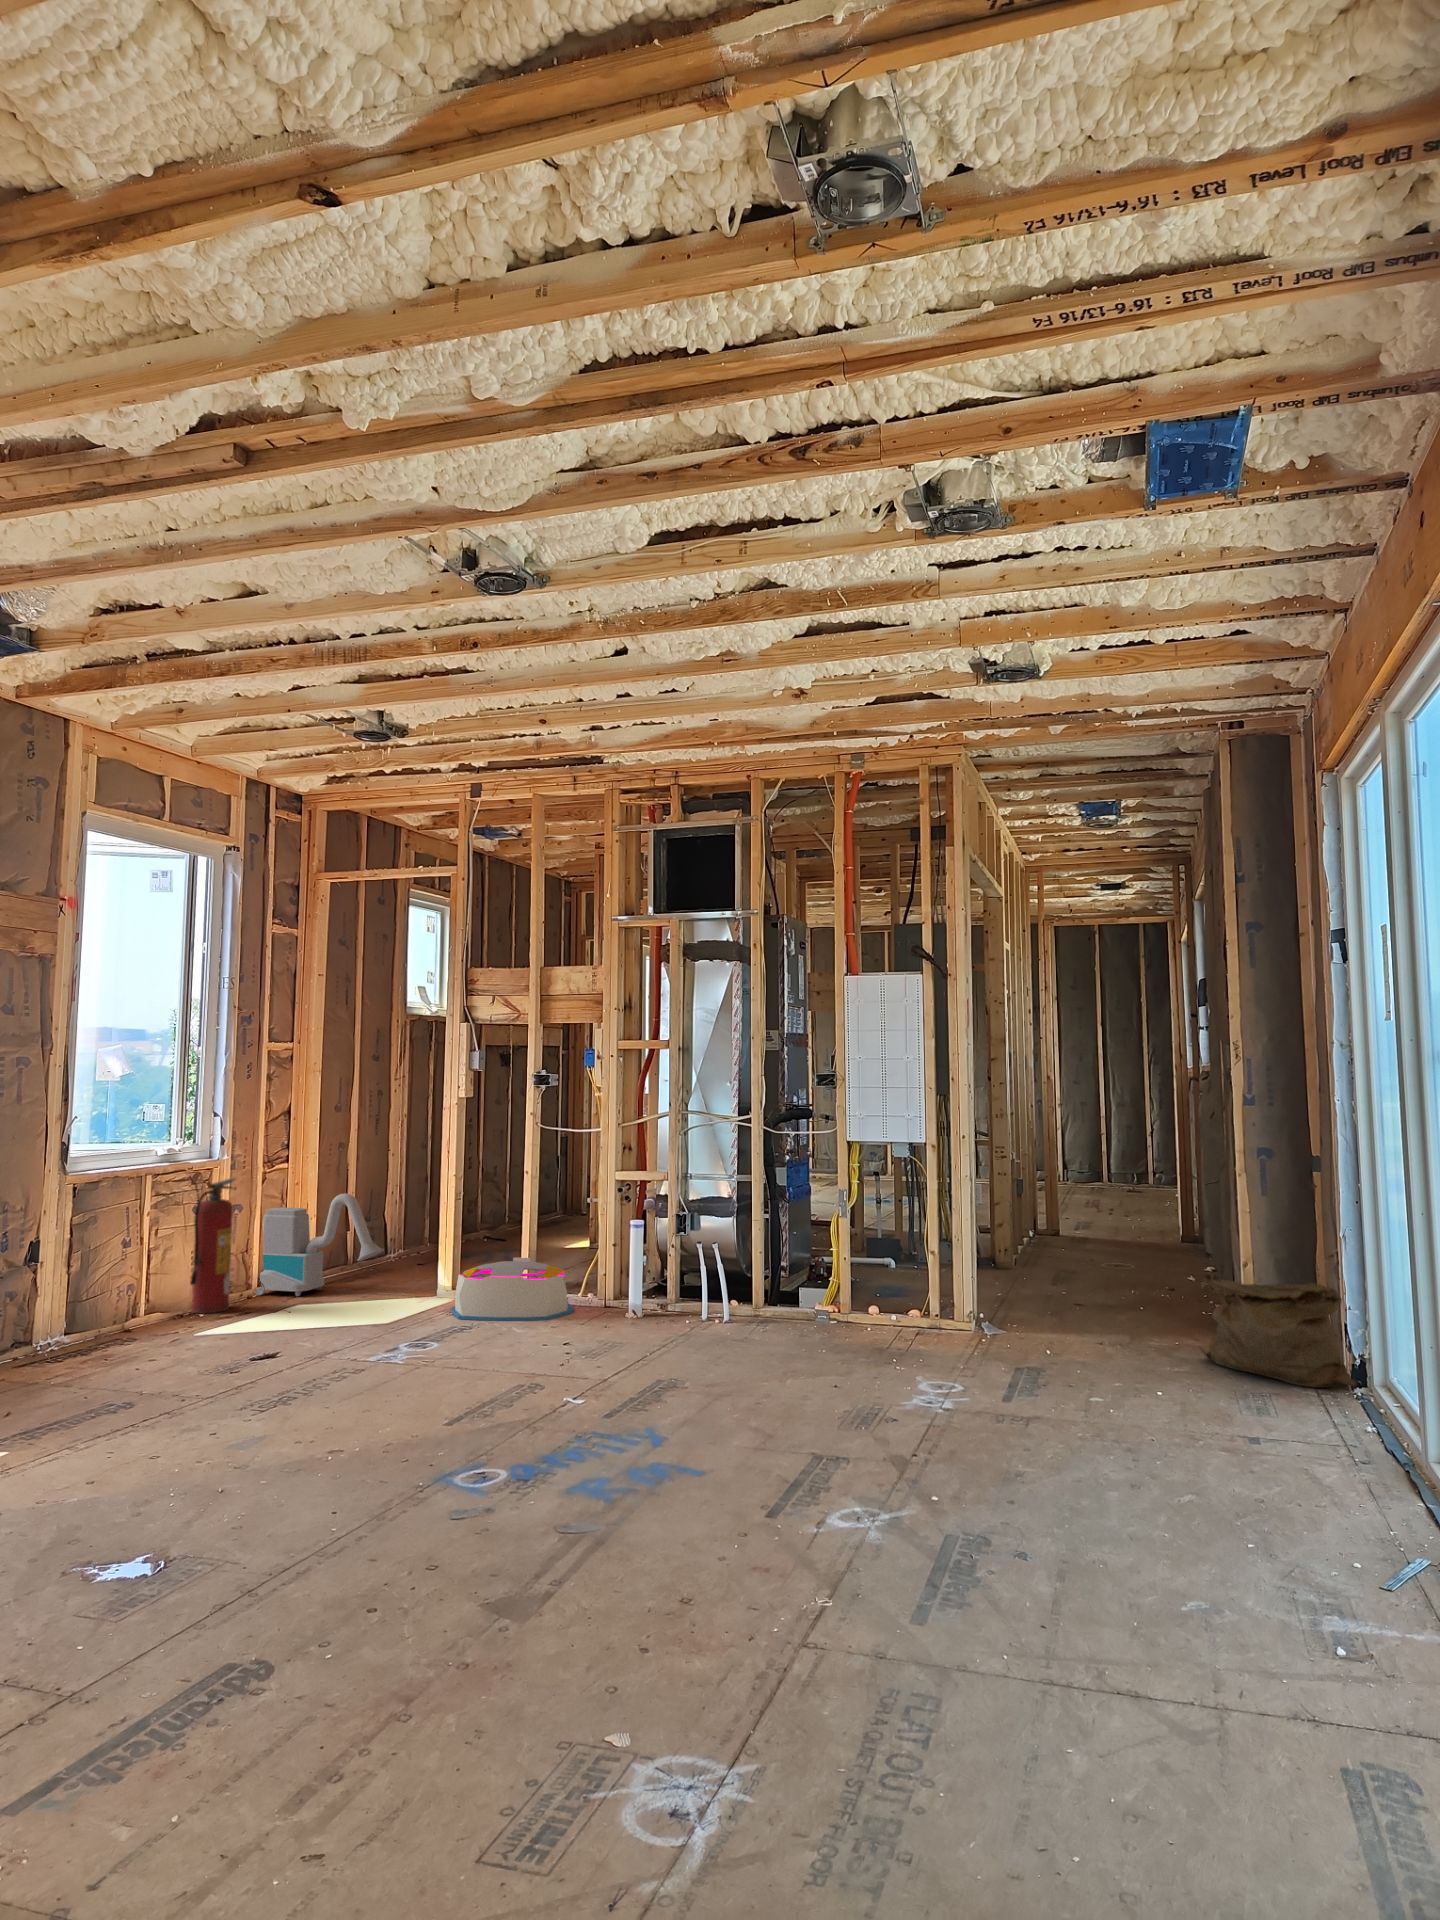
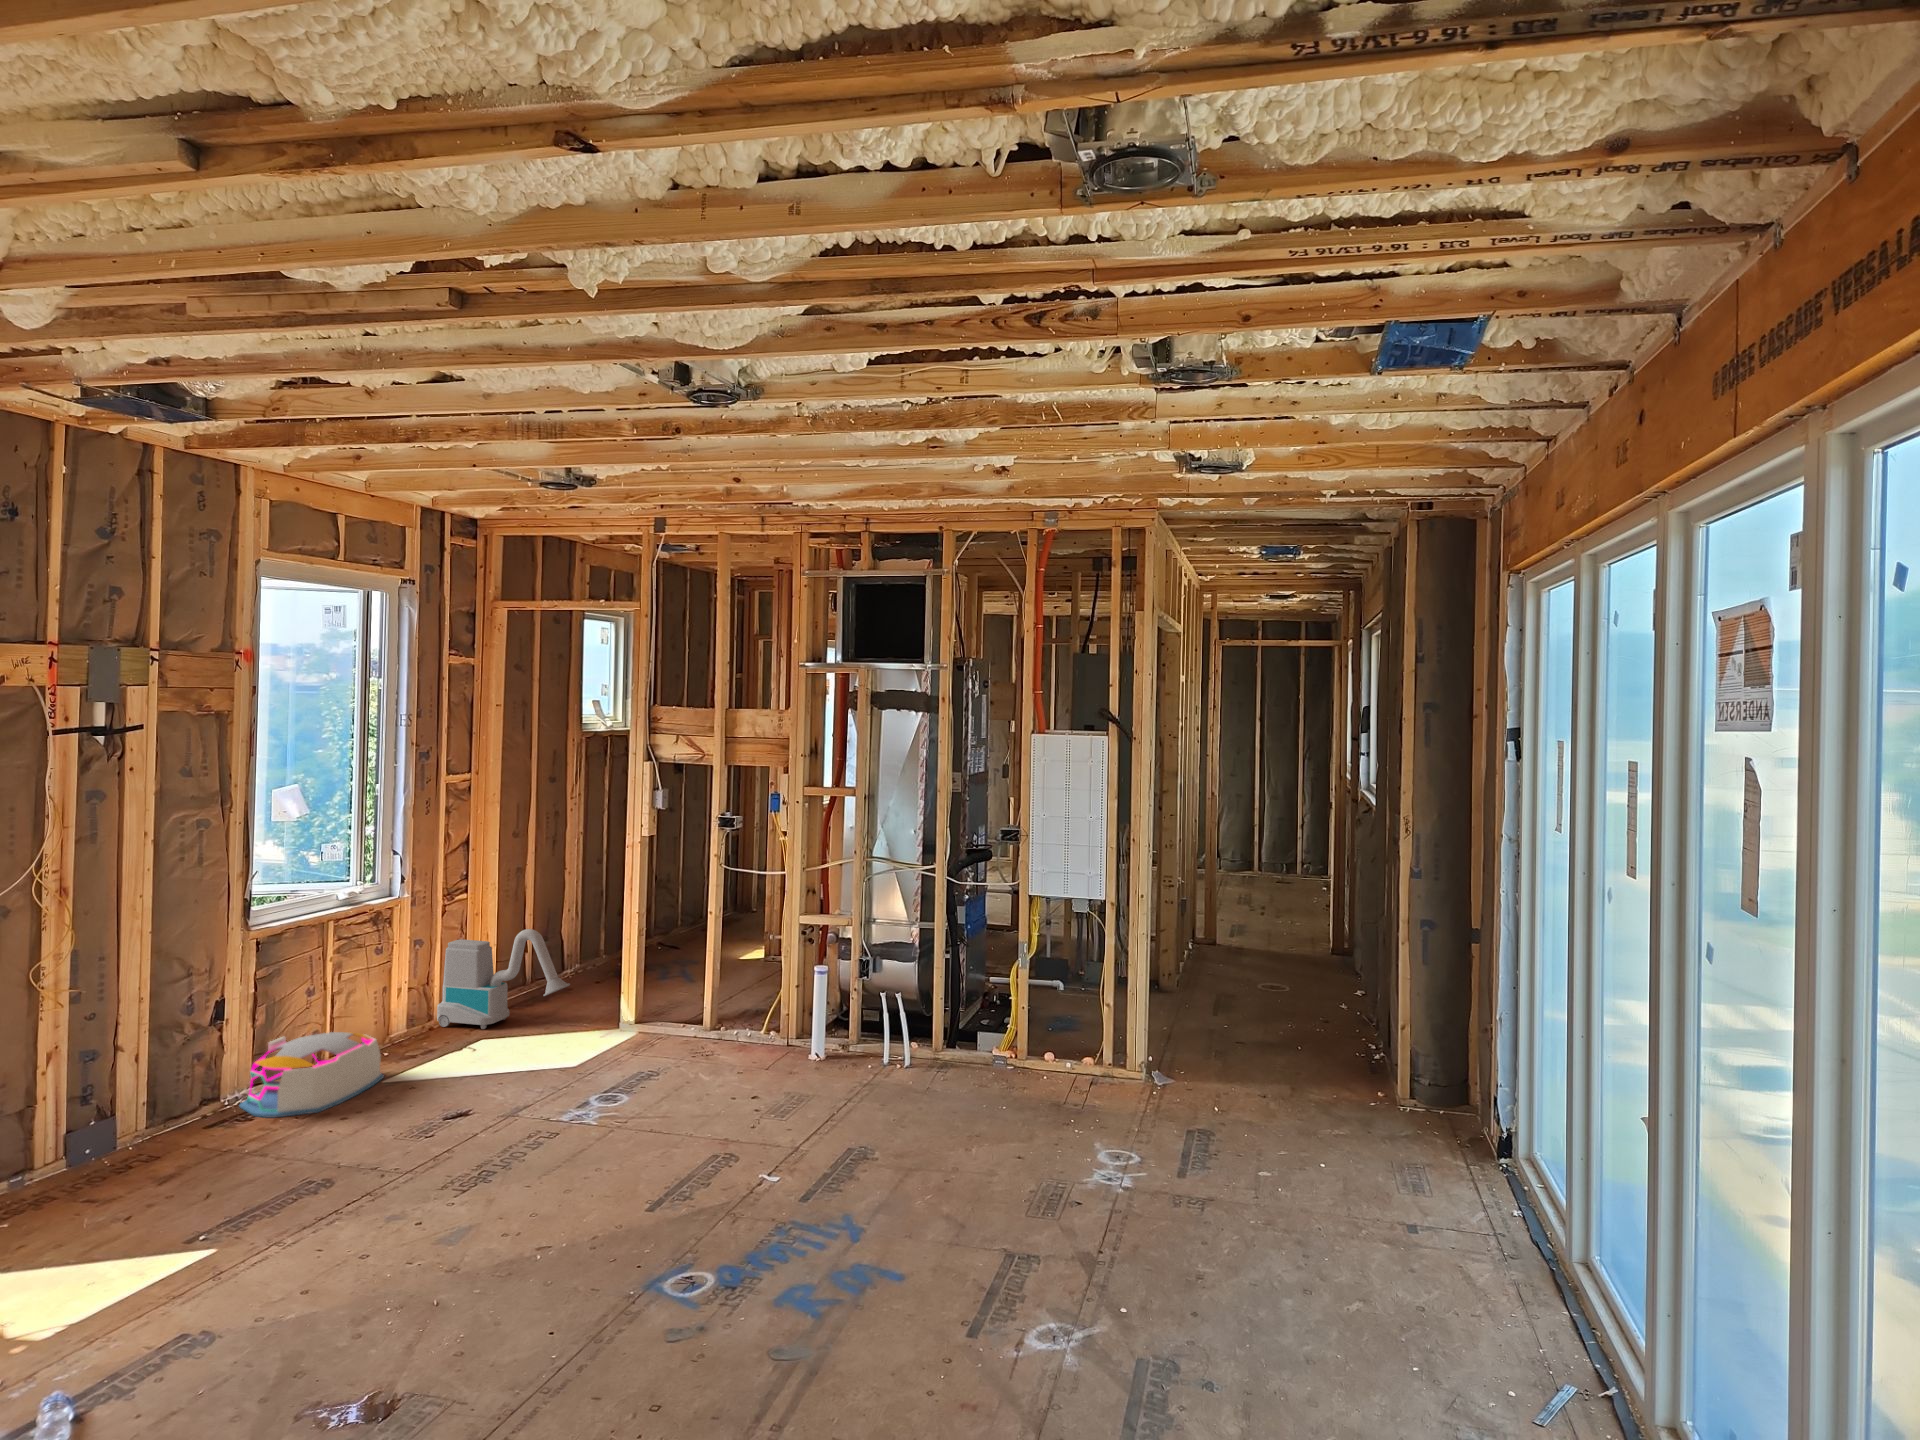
fire extinguisher: present [190,1178,235,1314] -> none [376,918,419,1054]
storage bin: present [451,1258,574,1321] -> present [239,1032,384,1118]
bag: present [1200,1272,1357,1389] -> none [1349,1042,1488,1158]

